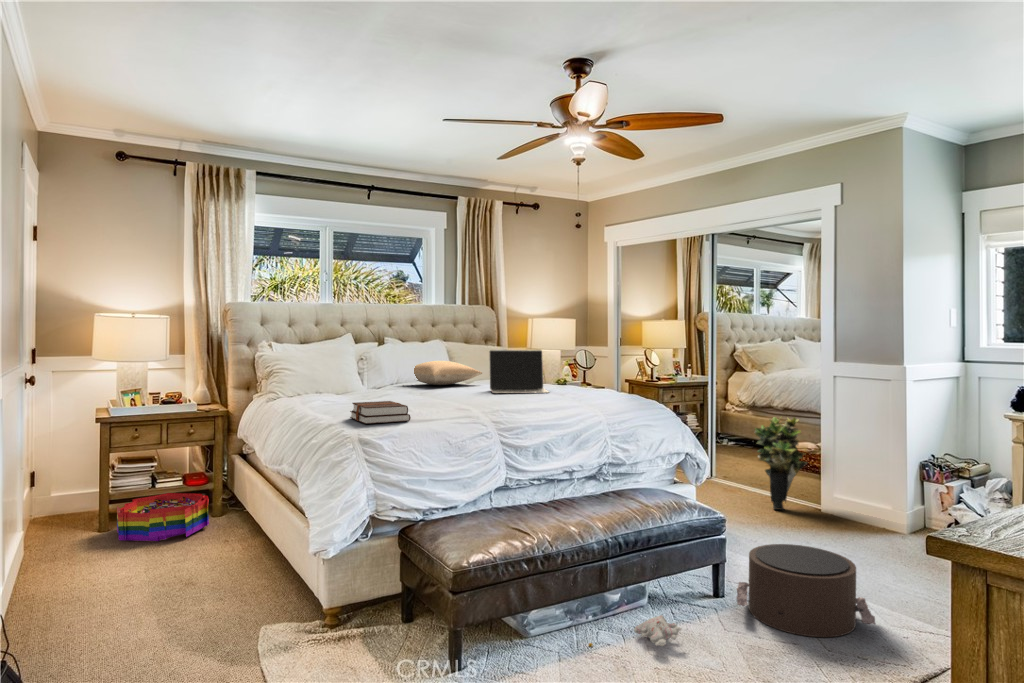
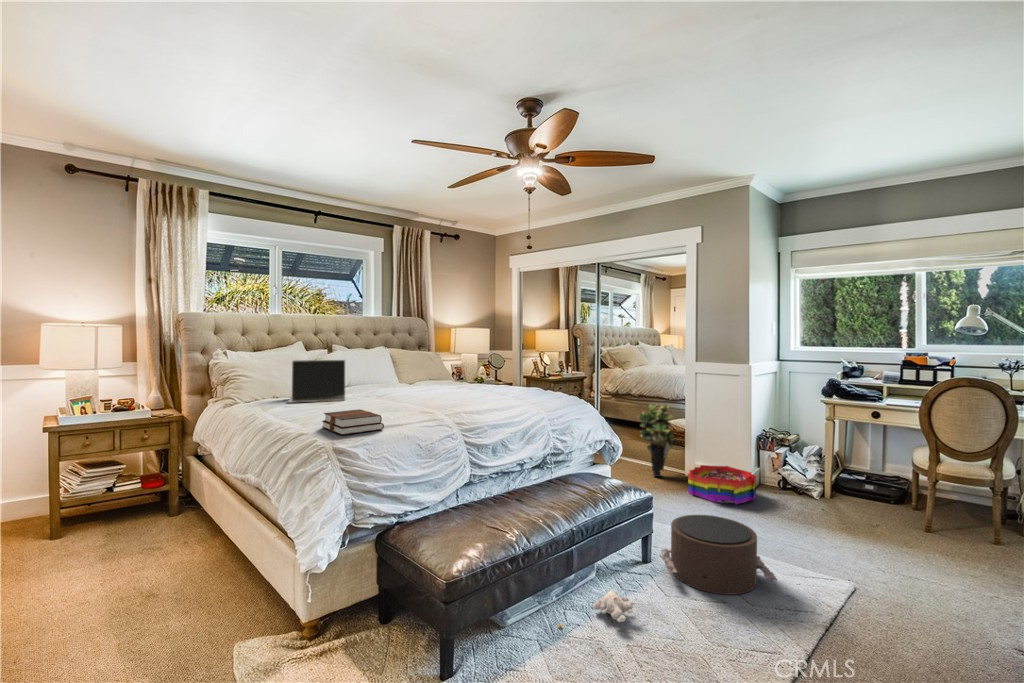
laptop: present [489,350,549,393] -> present [288,360,345,403]
pillow: present [414,361,482,385] -> none [353,365,423,386]
storage bin: present [117,493,209,541] -> present [688,465,756,504]

